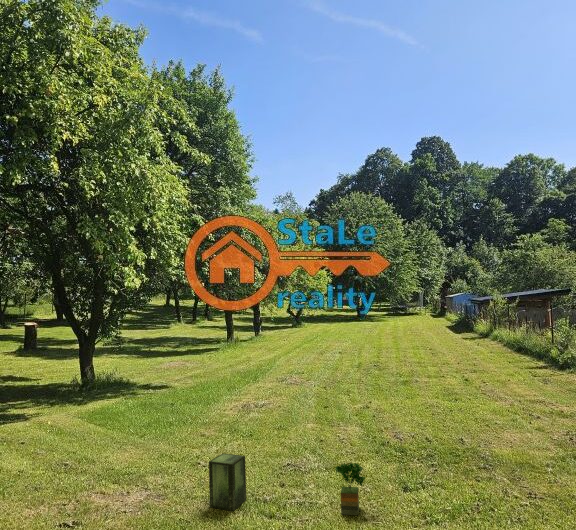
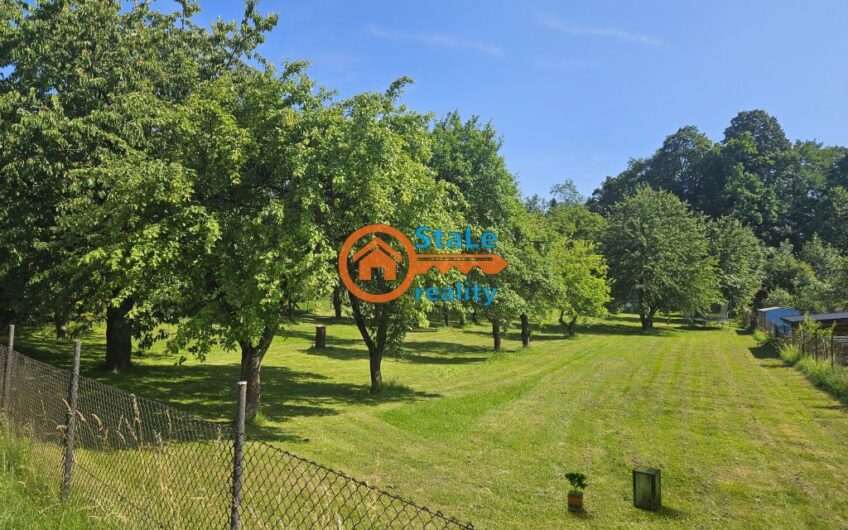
storage box: present [209,454,246,511] -> present [633,466,662,511]

